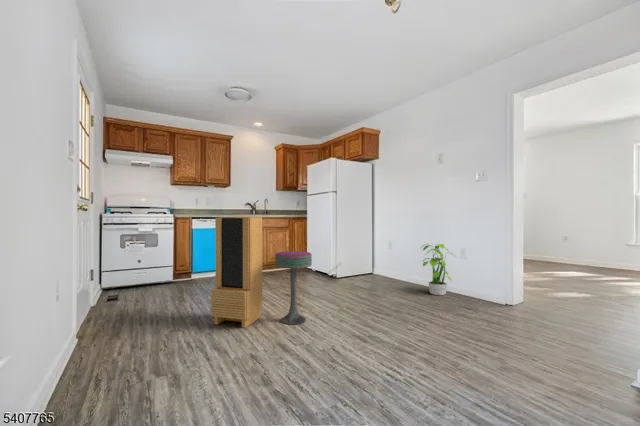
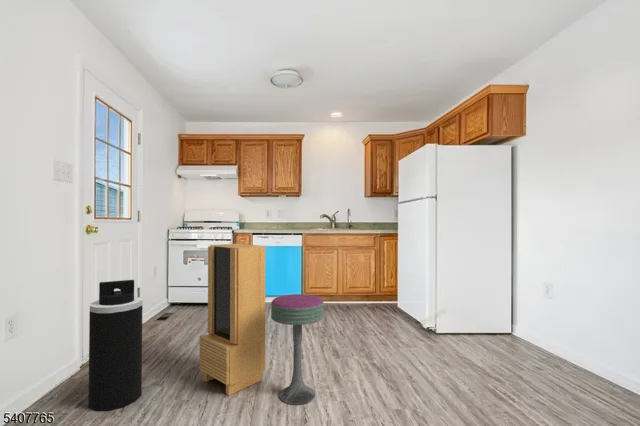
trash can: none [128,244,173,353] -> present [88,280,142,411]
potted plant: present [422,244,453,295] -> none [542,290,623,391]

